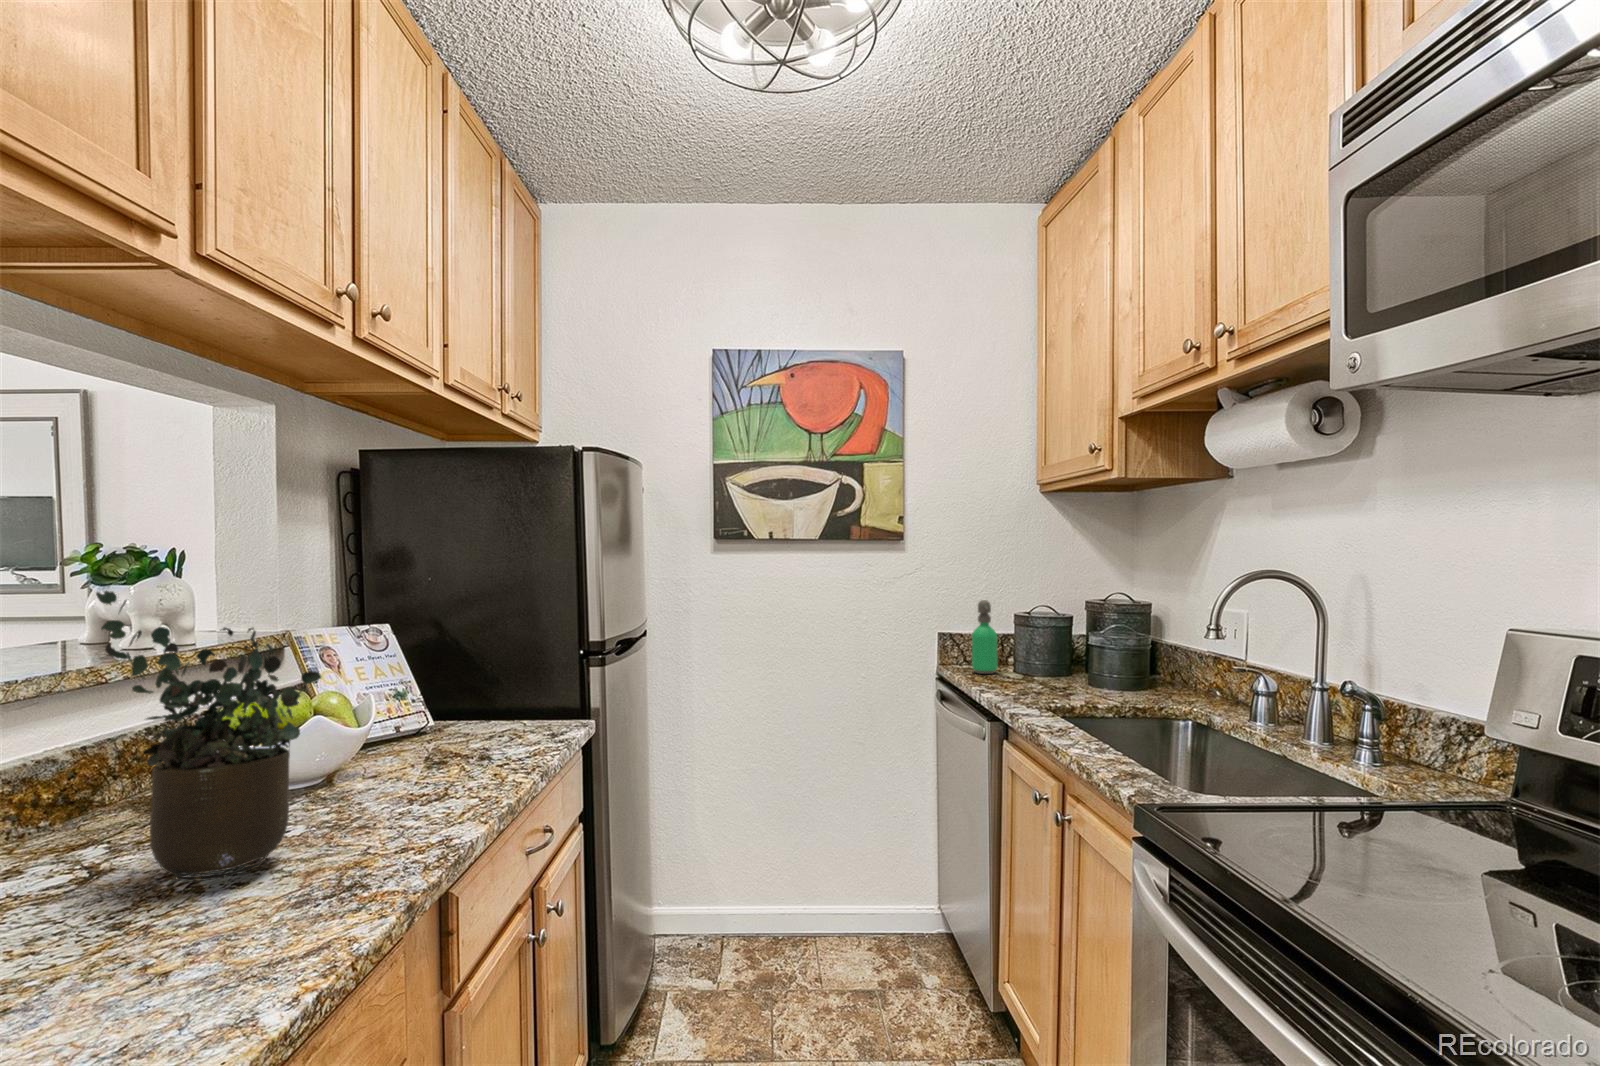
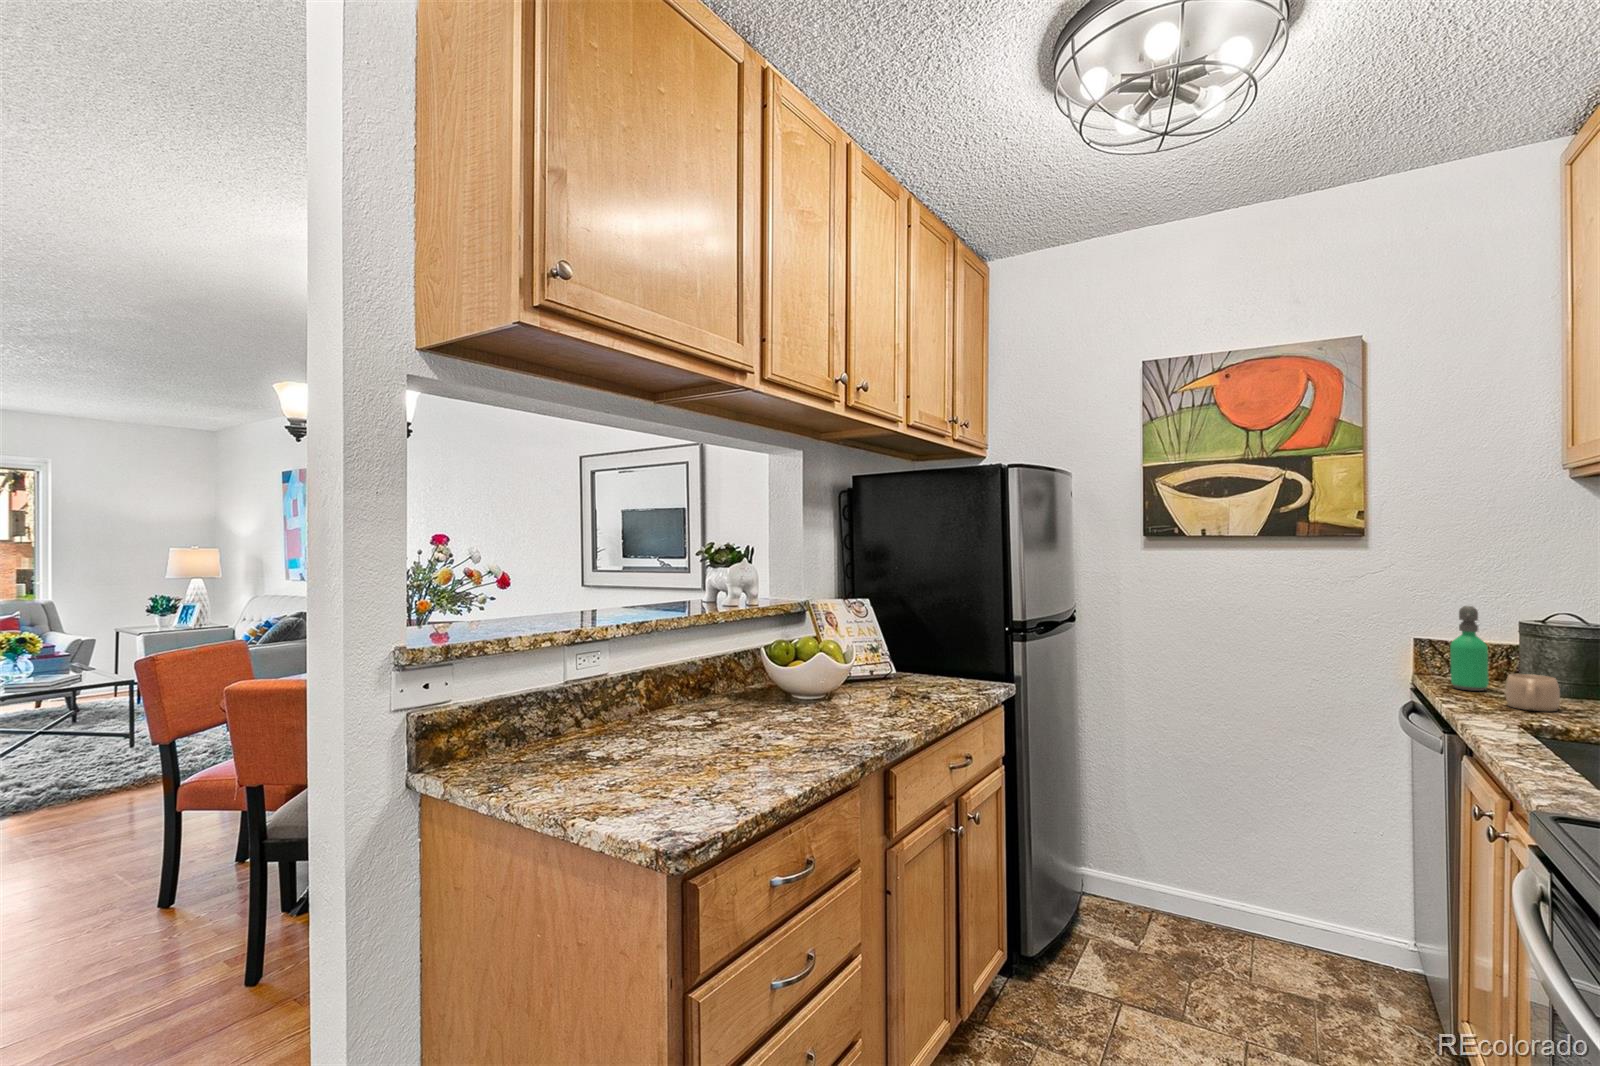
potted plant: present [96,591,321,881] -> none [715,568,818,733]
mug: none [1019,657,1054,688] -> present [1505,674,1560,712]

